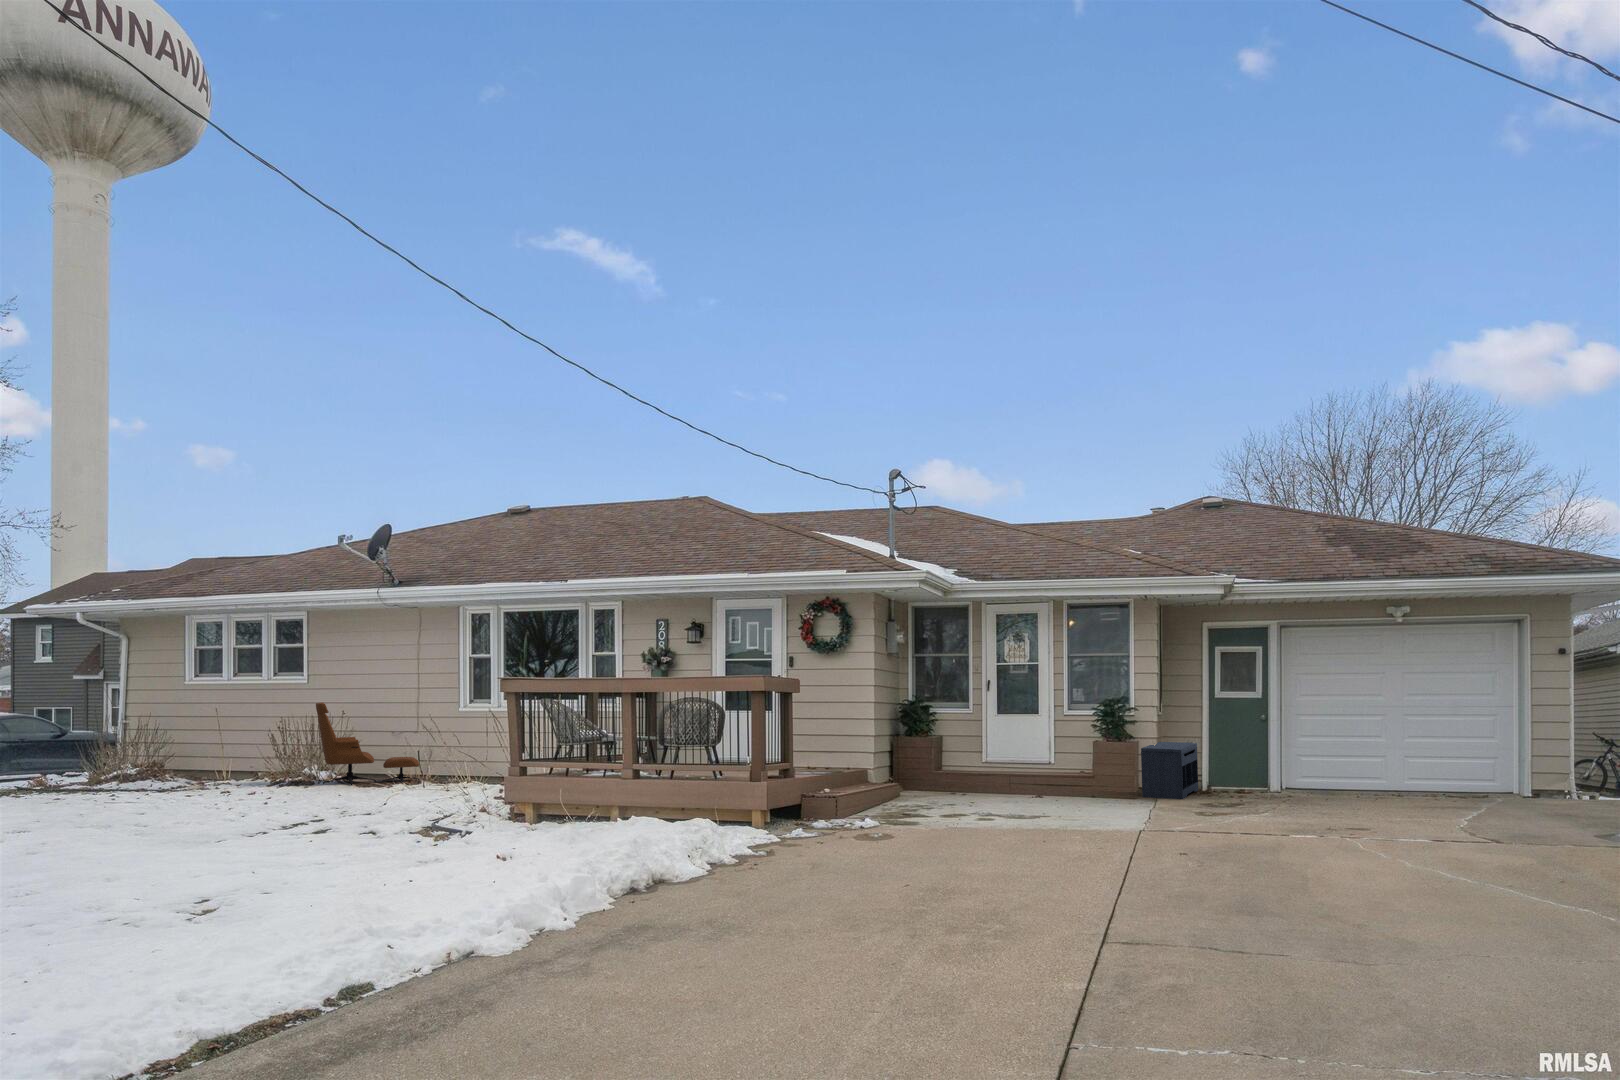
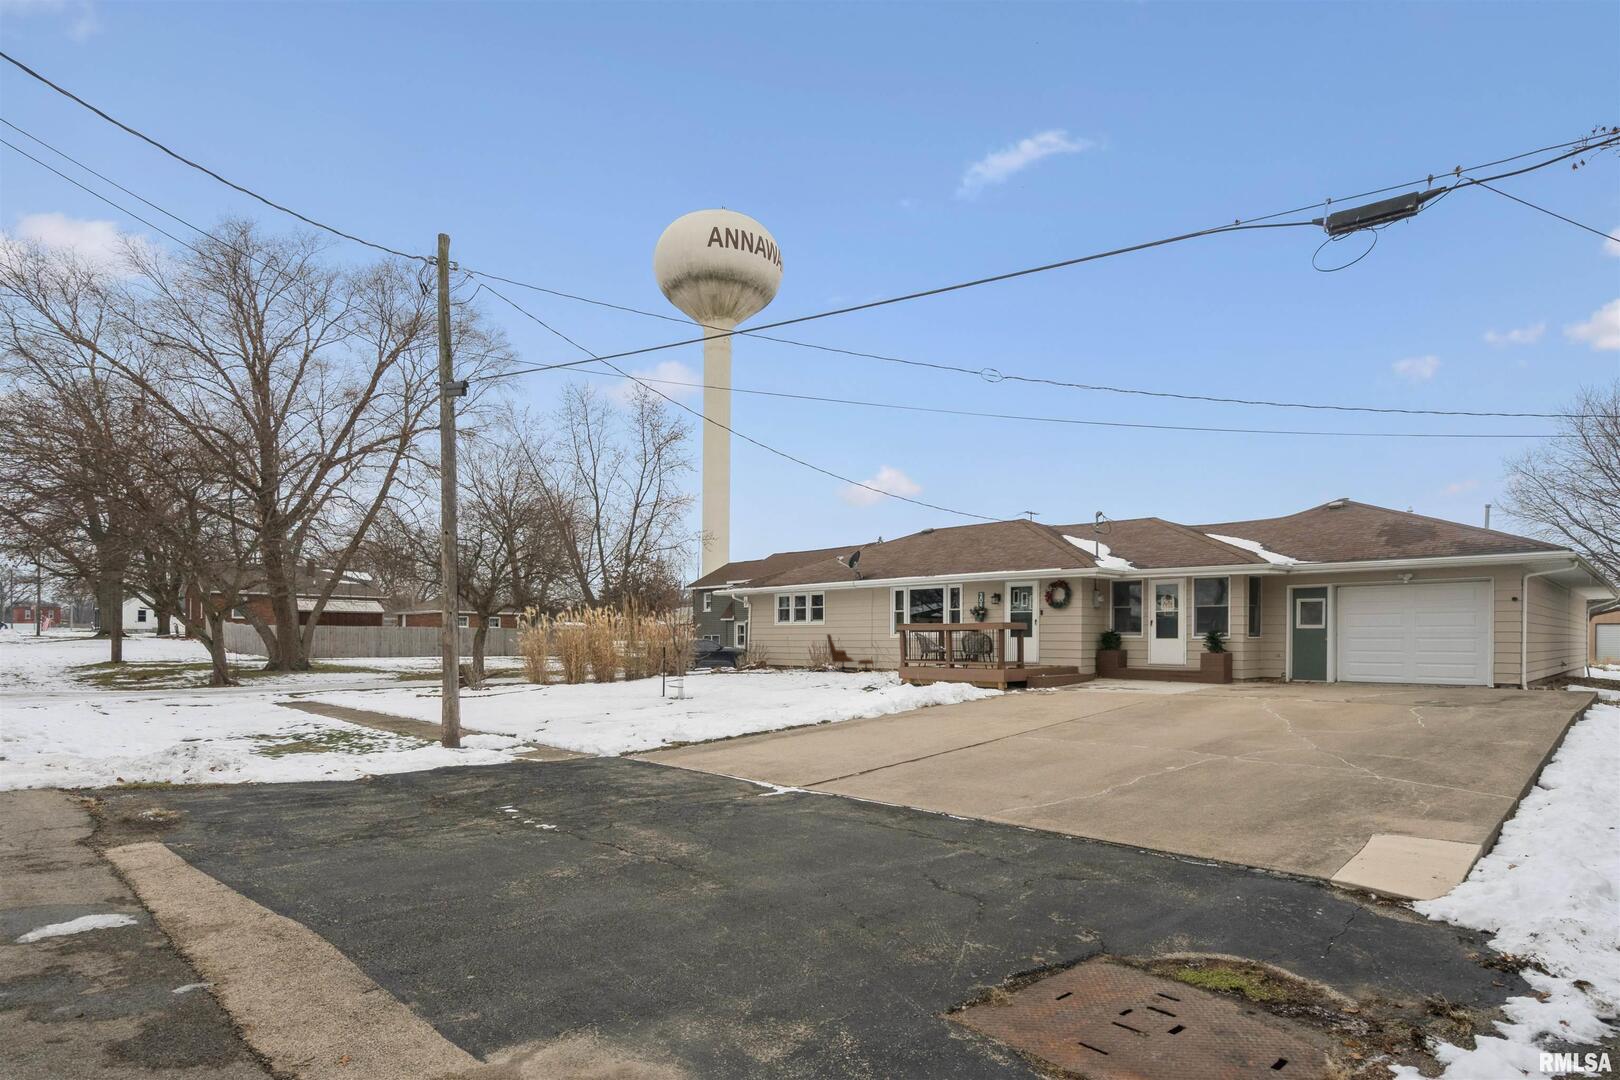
bench: present [1141,742,1198,799] -> none [1231,654,1276,684]

